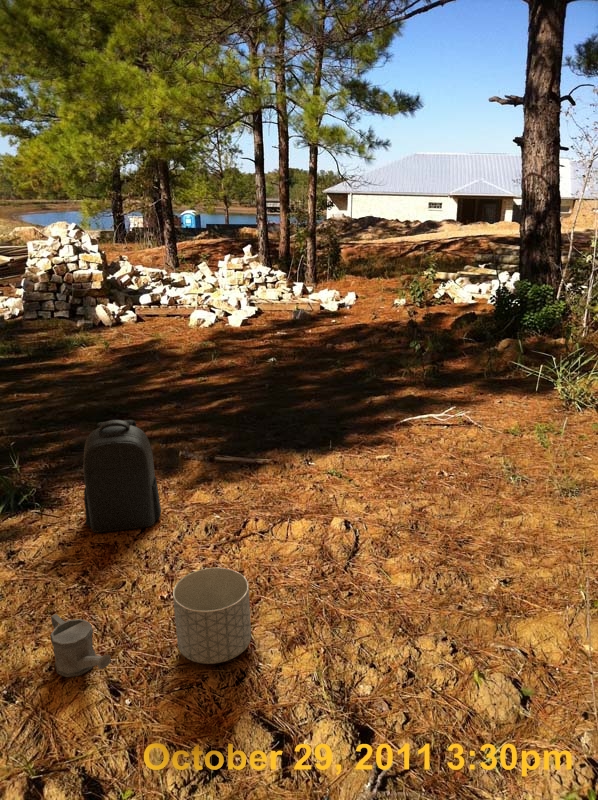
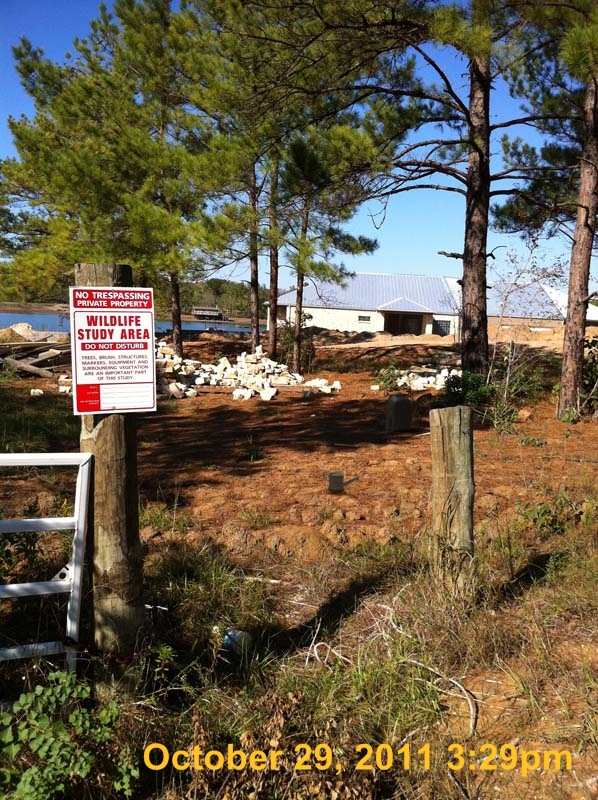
backpack: present [83,420,161,533] -> present [386,393,413,431]
planter: present [173,568,251,664] -> none [372,456,402,488]

